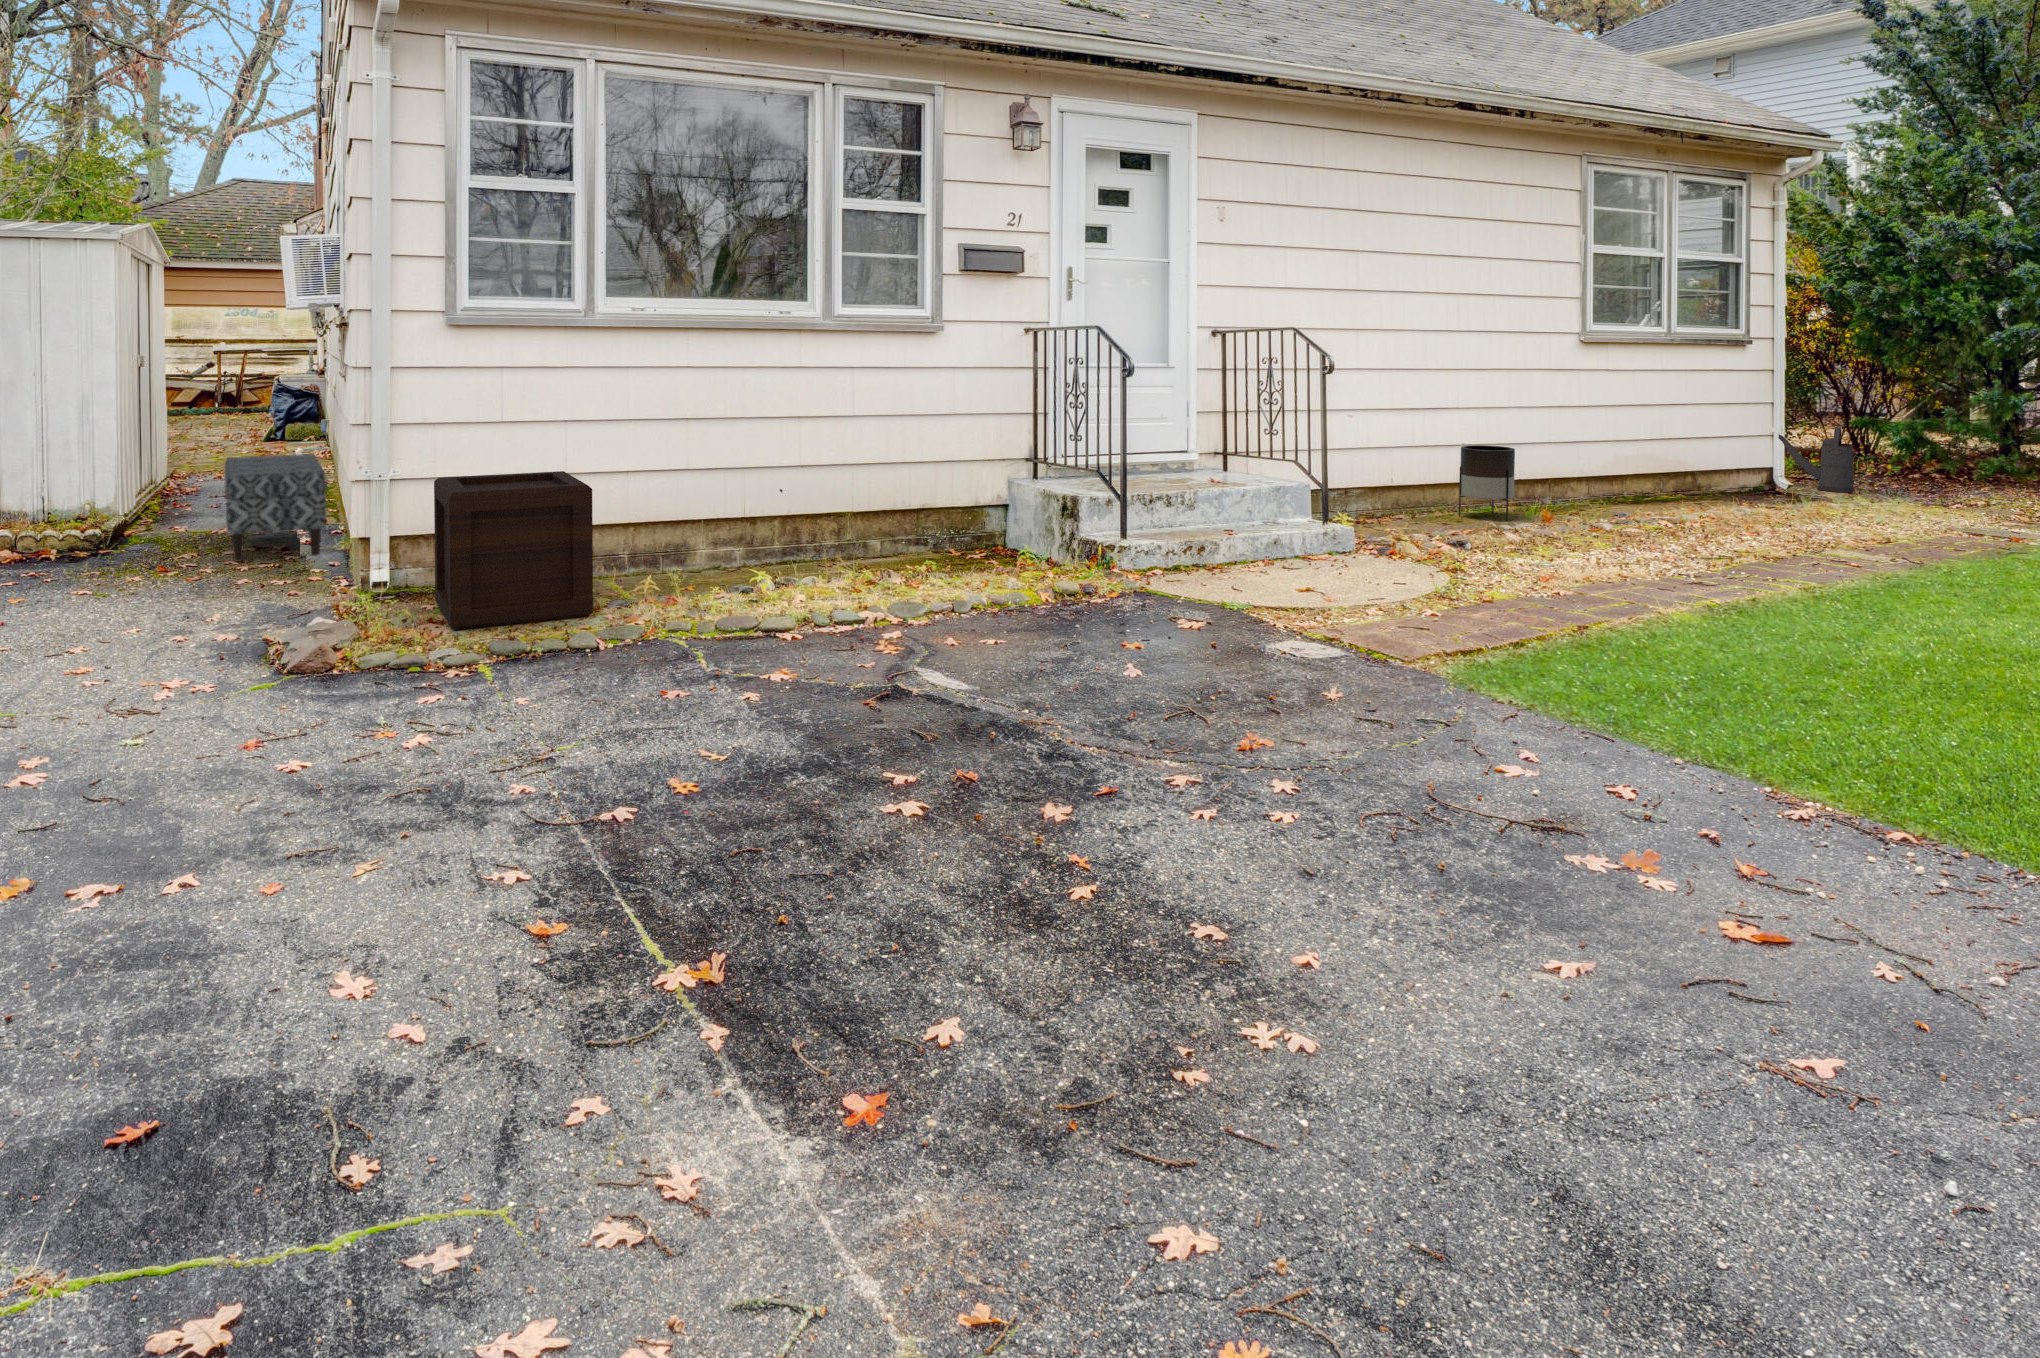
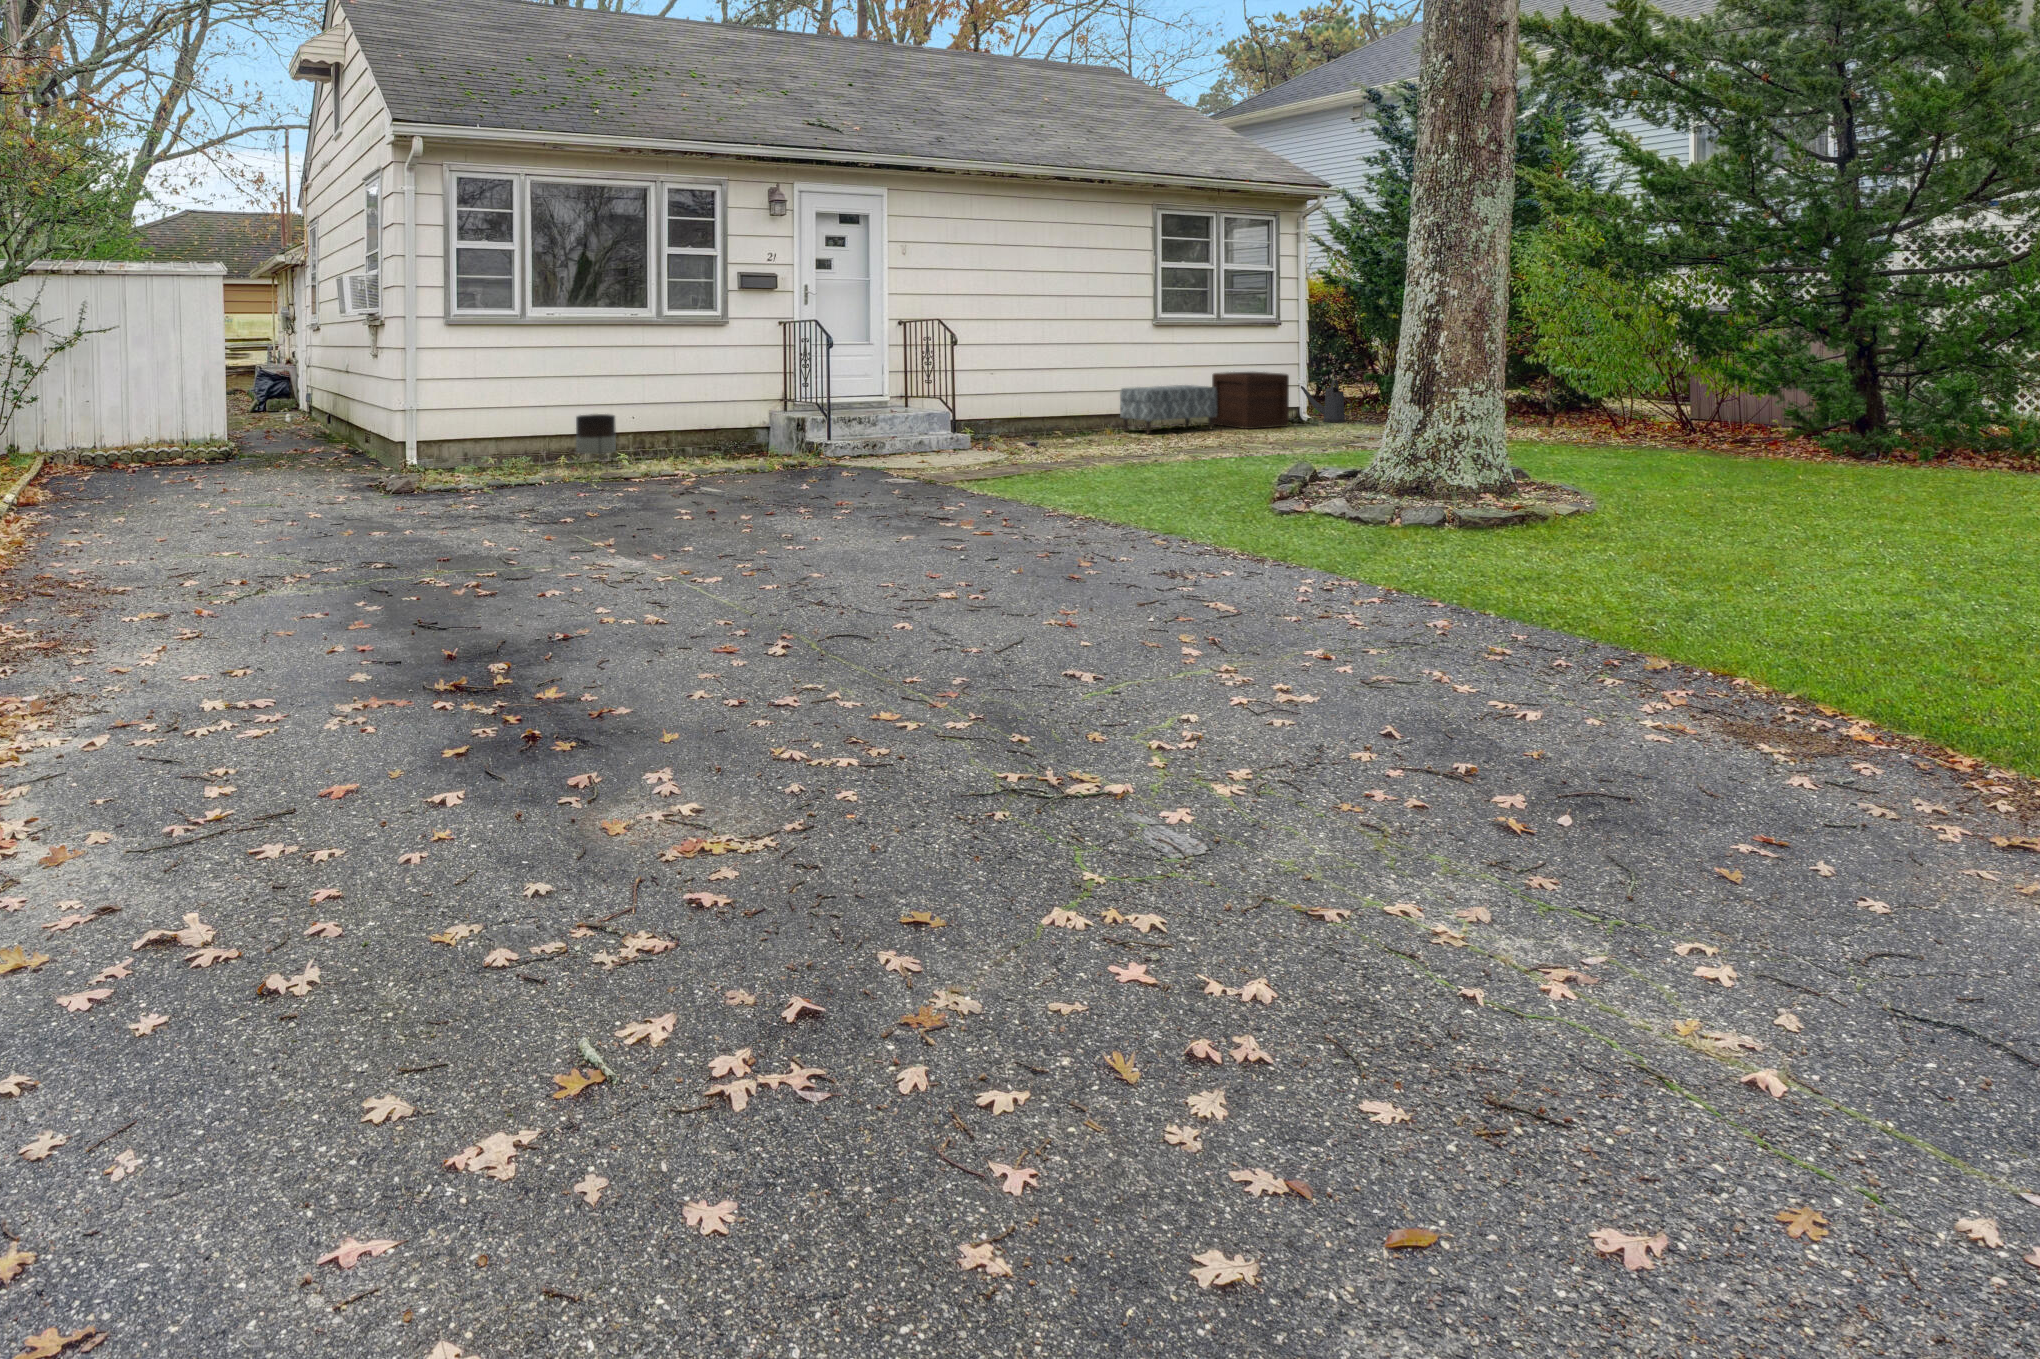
planter: present [1459,445,1515,521] -> present [576,414,616,454]
bench: present [224,454,326,562] -> present [1120,385,1217,434]
wooden crate: present [434,471,593,630] -> present [1212,372,1289,429]

